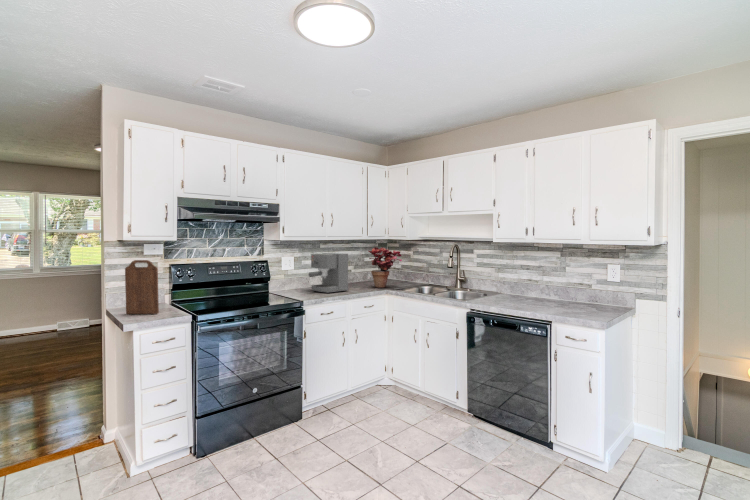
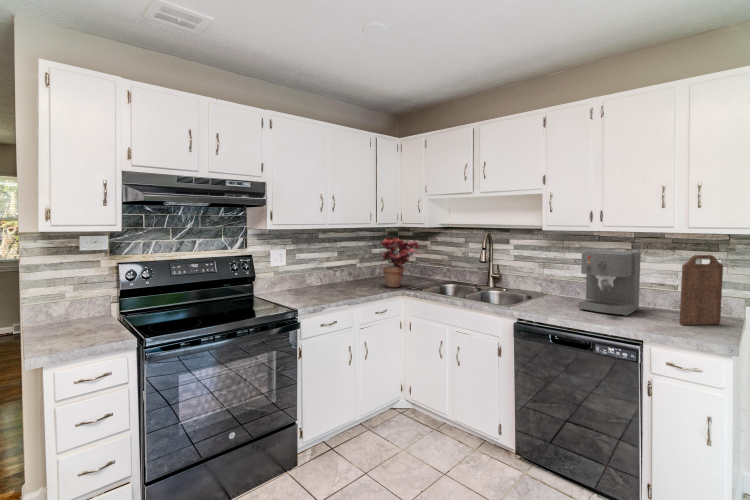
coffee maker: present [309,253,348,293] -> present [579,250,641,316]
cutting board: present [125,260,159,314] -> present [680,255,723,325]

